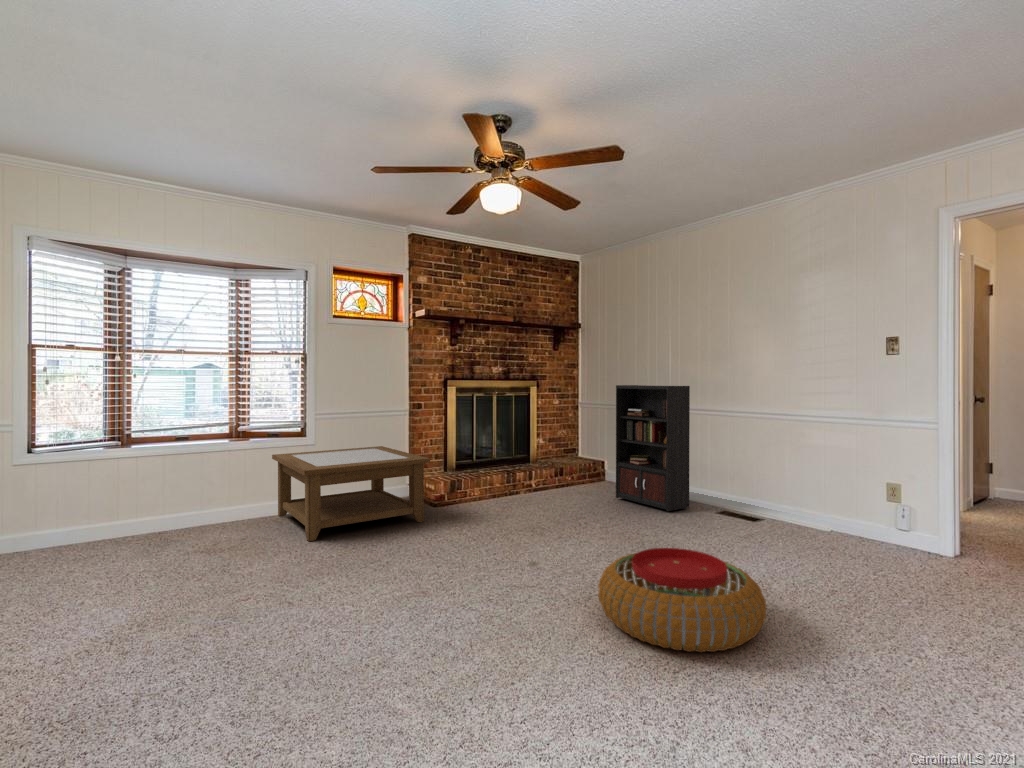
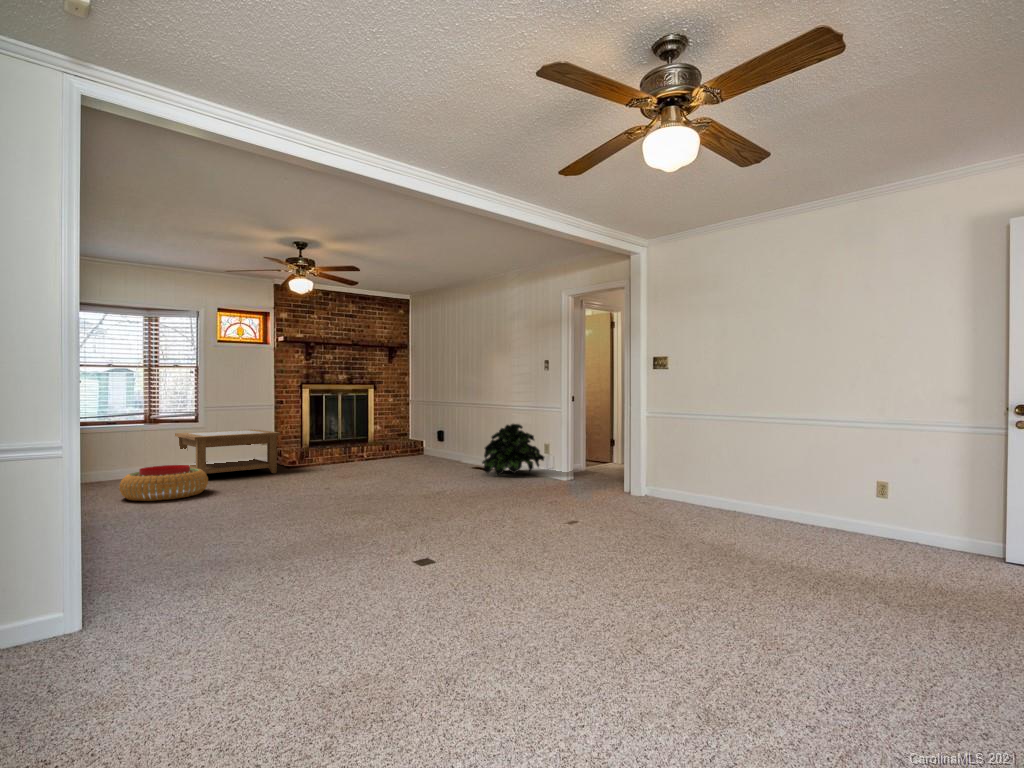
bookcase: present [616,385,723,511] -> none [415,386,477,465]
potted plant: none [775,458,899,556] -> present [482,424,544,475]
pouf: present [598,548,766,652] -> present [119,465,208,501]

